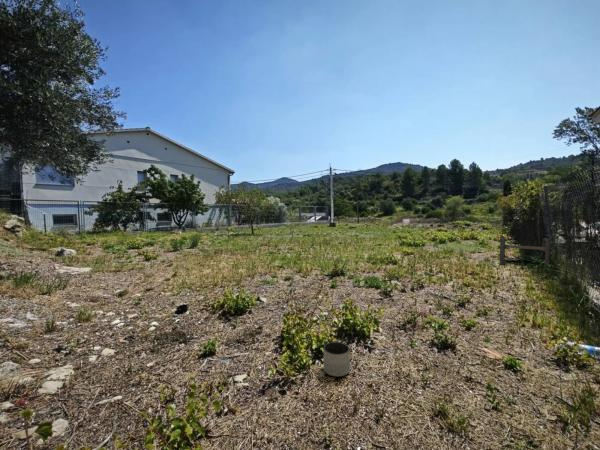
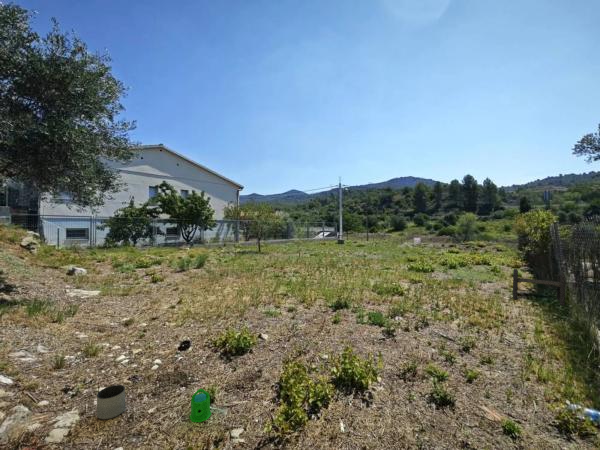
watering can: none [190,339,213,371] -> present [190,389,212,422]
planter: present [324,342,350,377] -> present [97,385,125,419]

